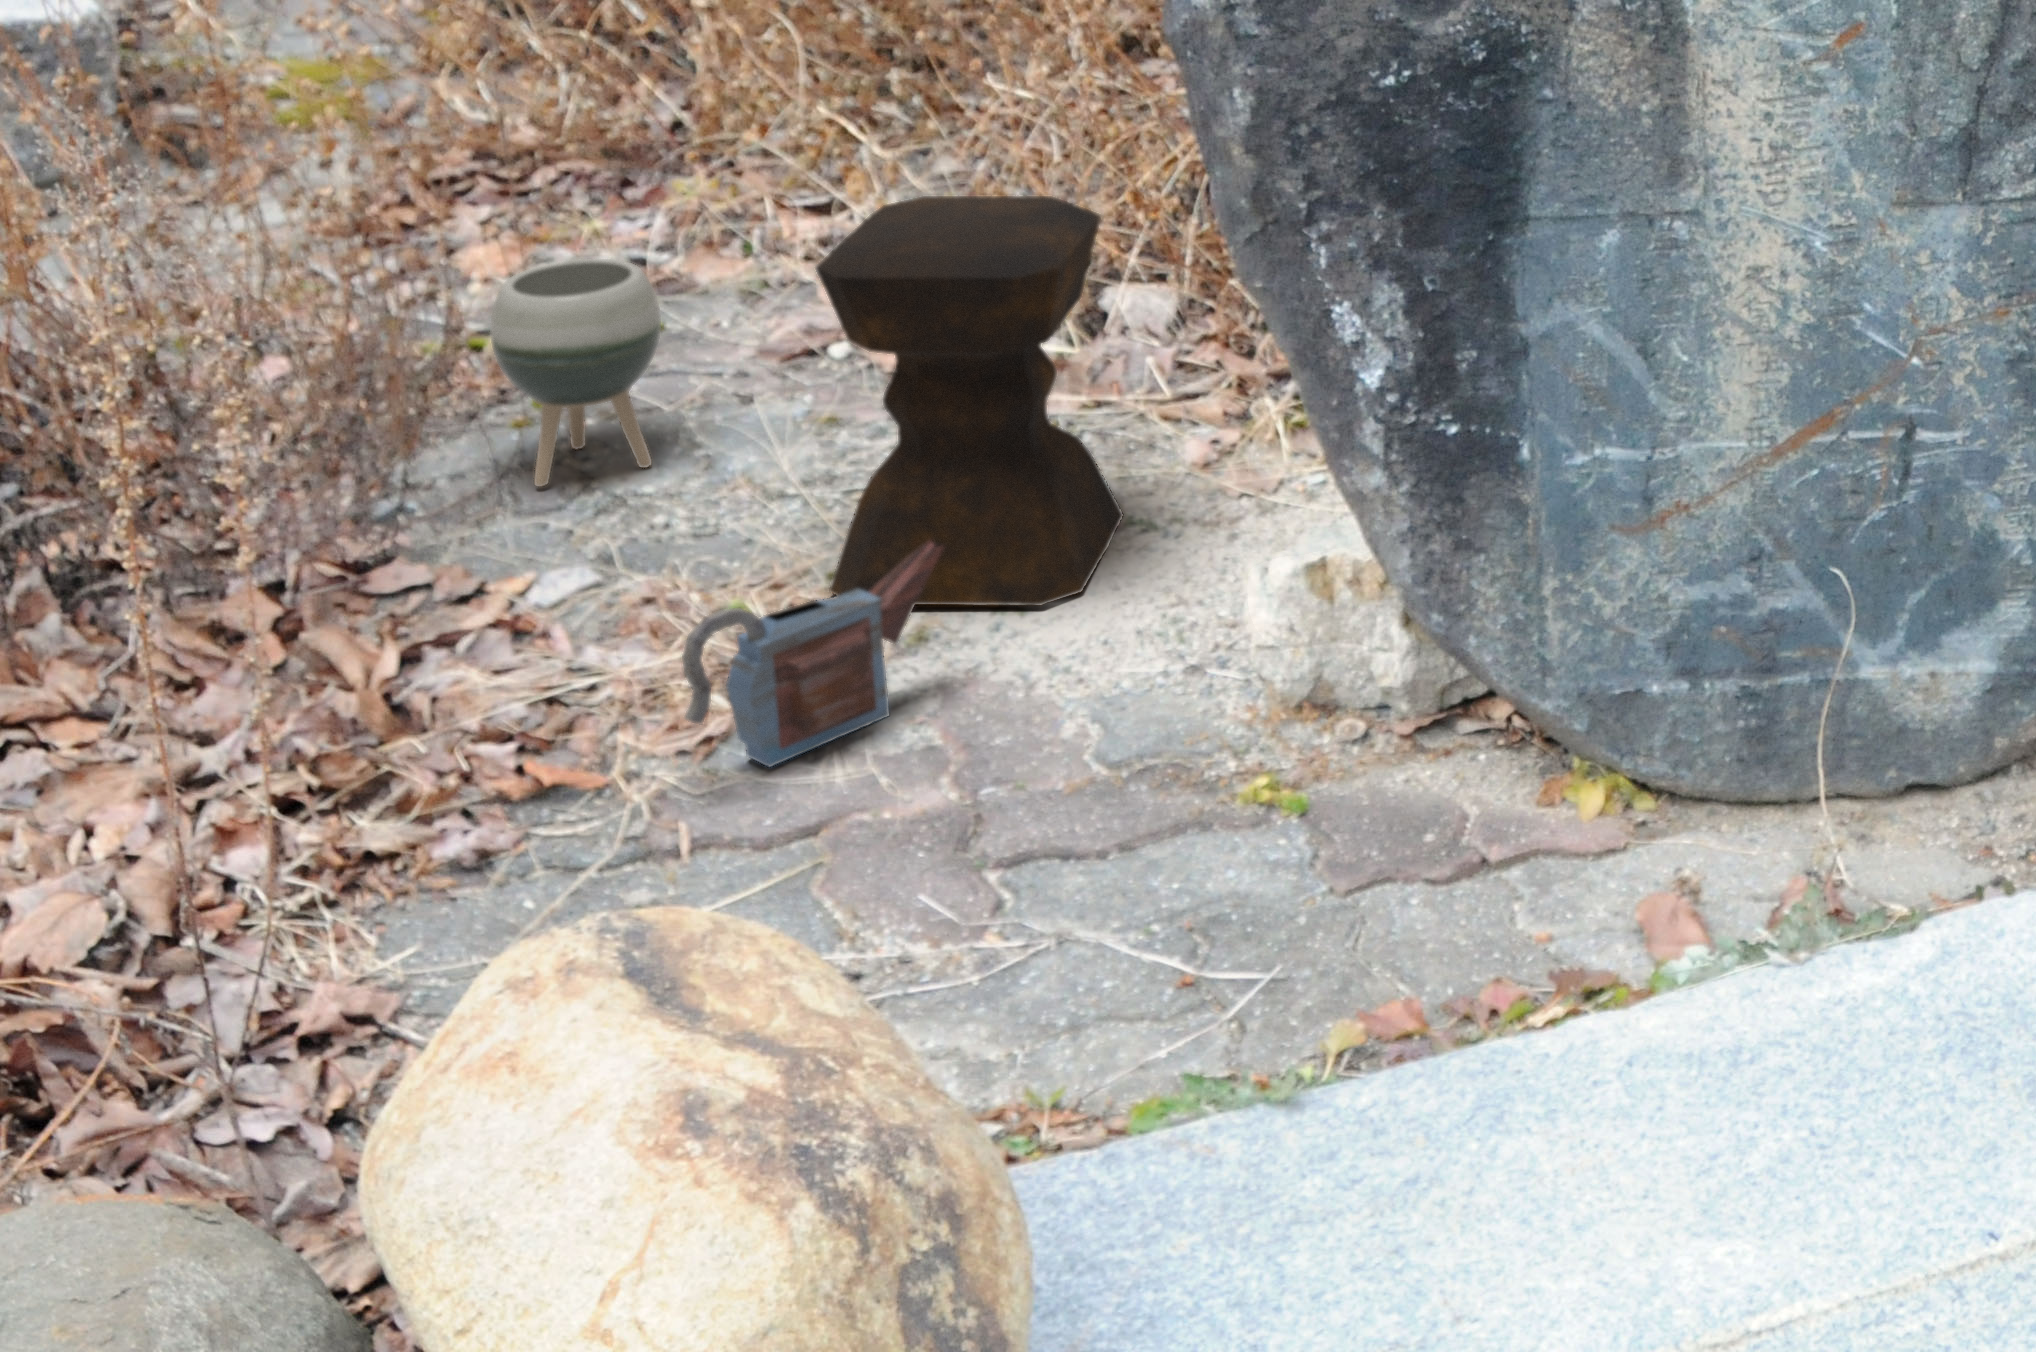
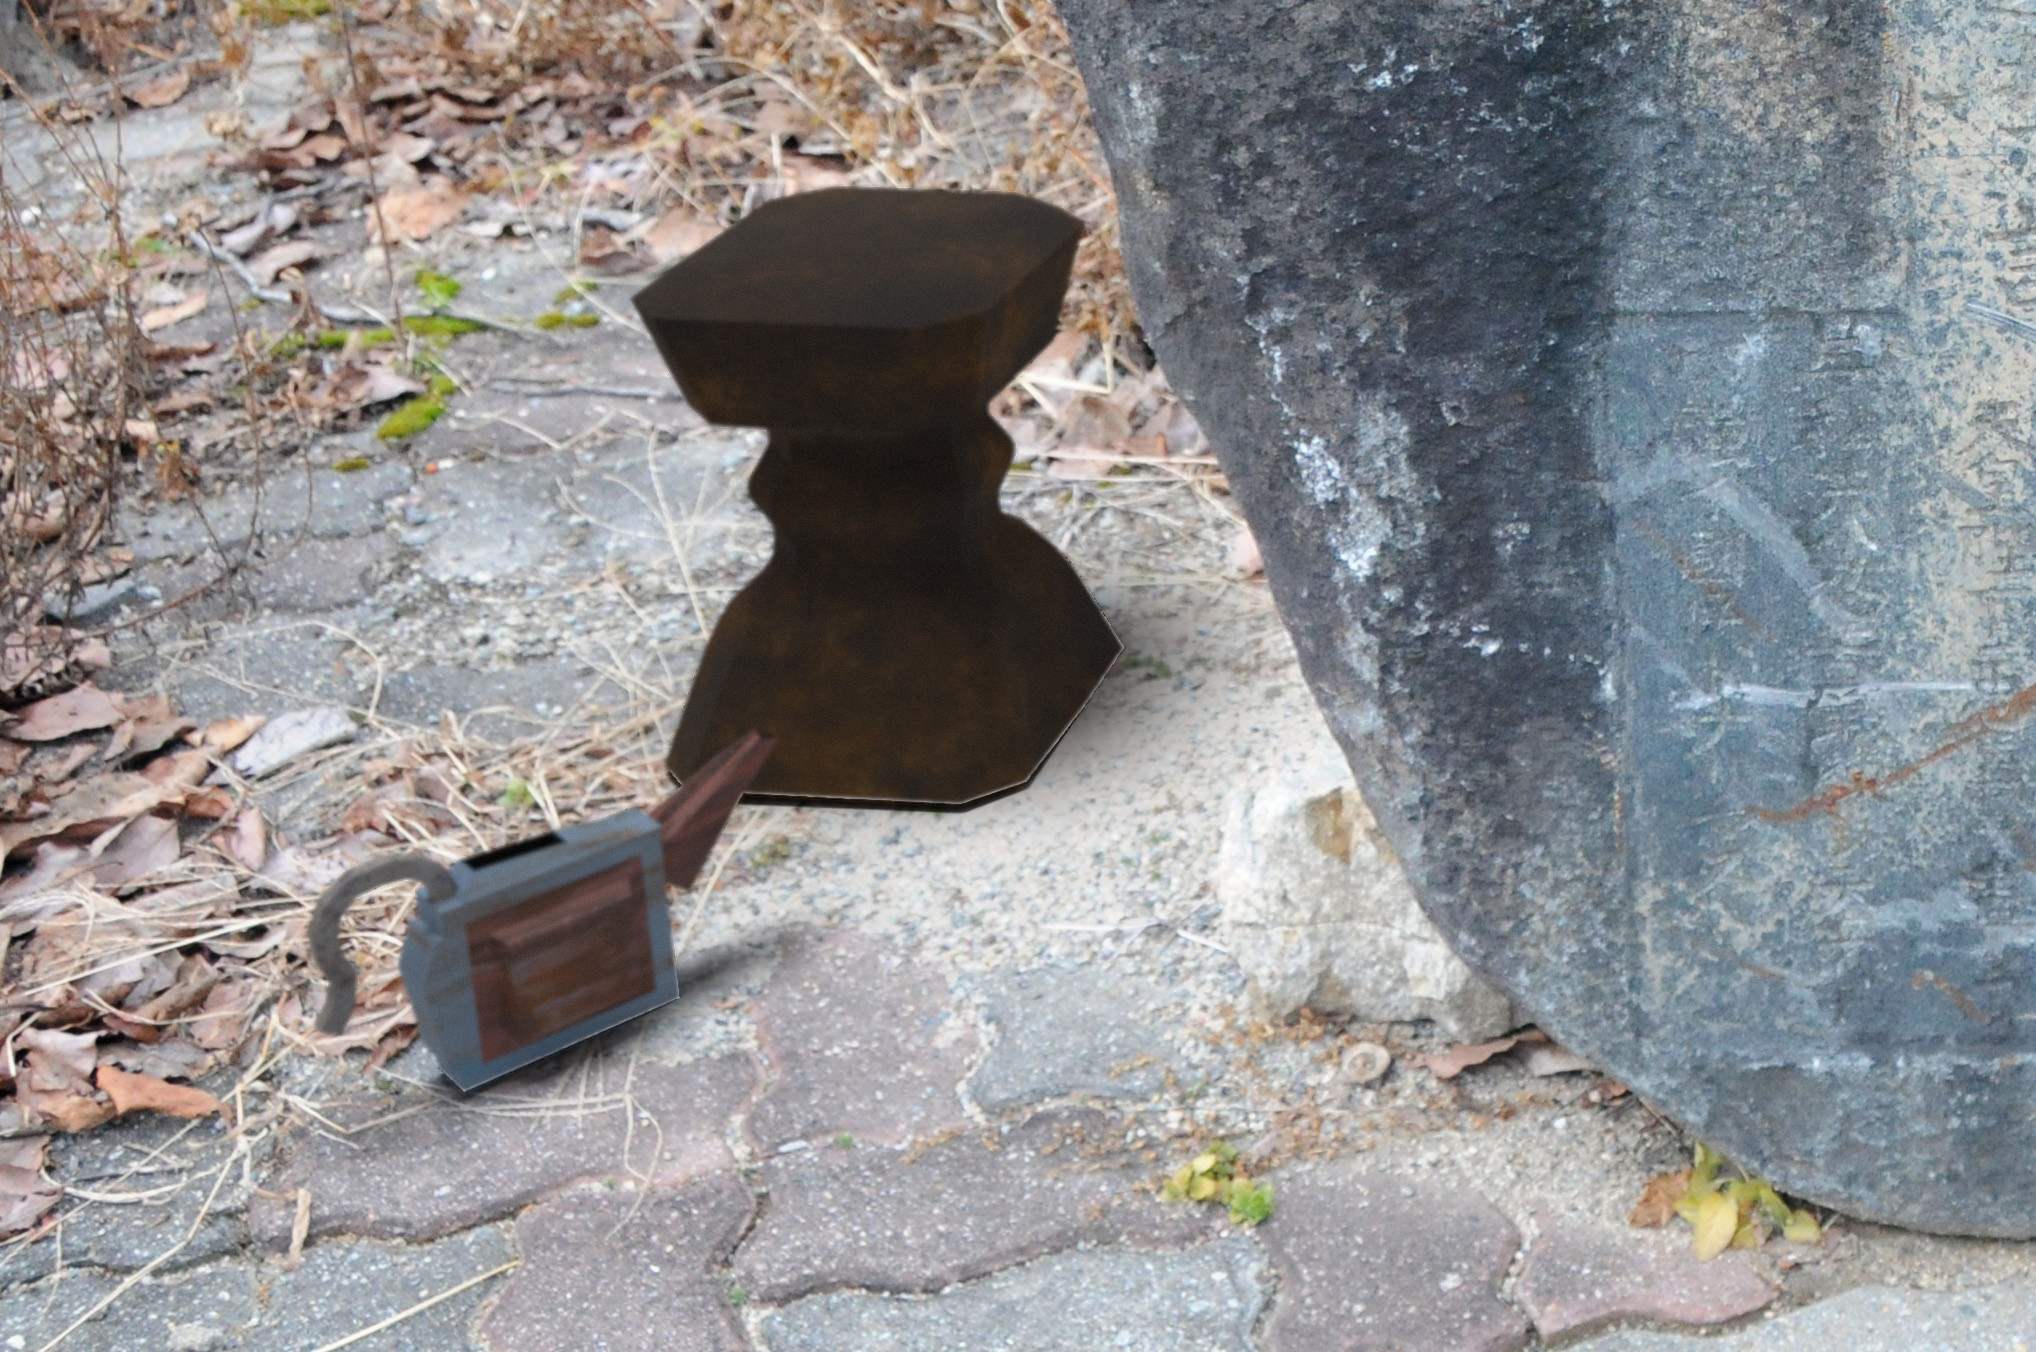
planter: present [490,259,661,487] -> none [260,245,513,566]

